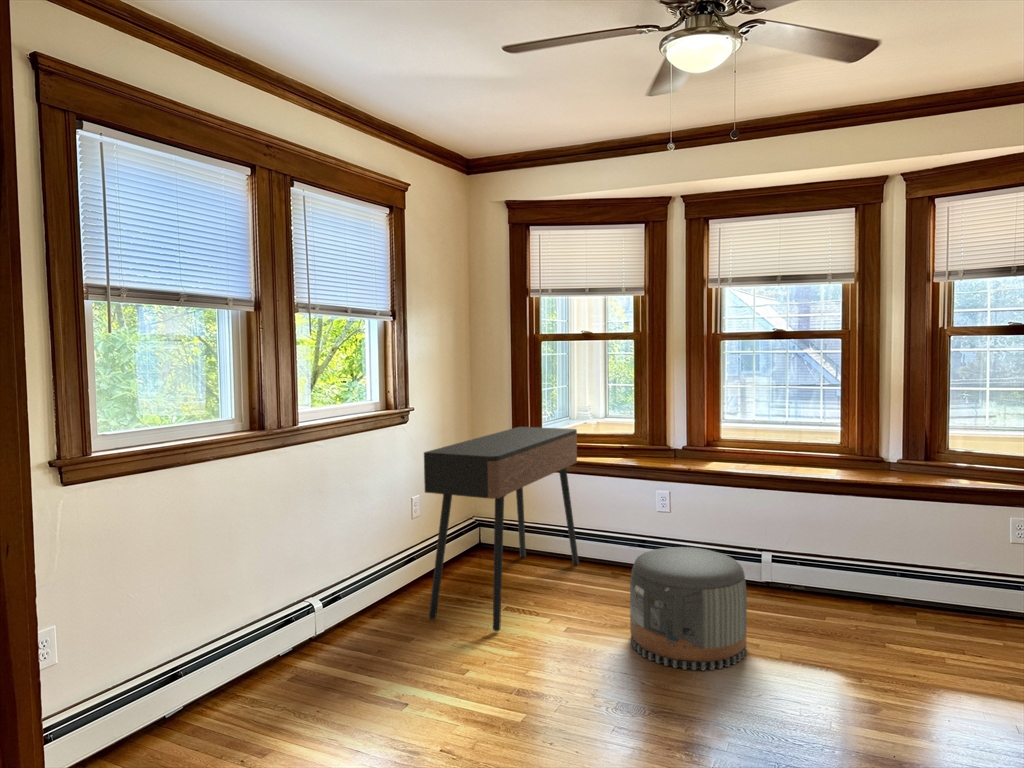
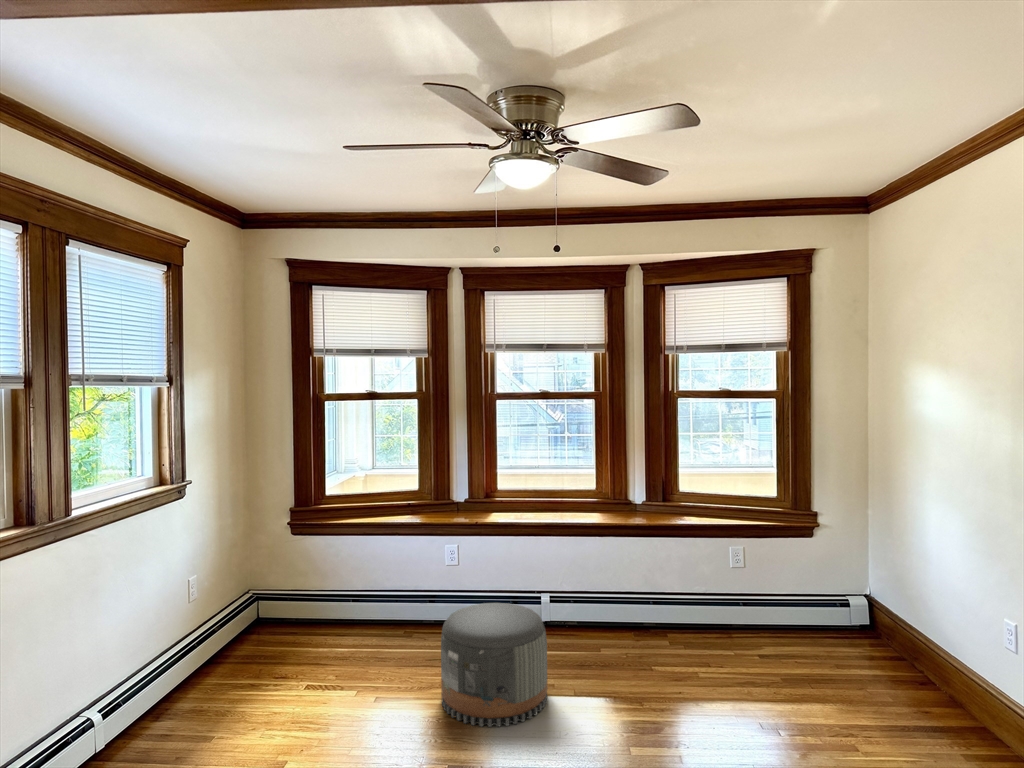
console table: present [424,427,579,631] -> none [214,490,370,721]

